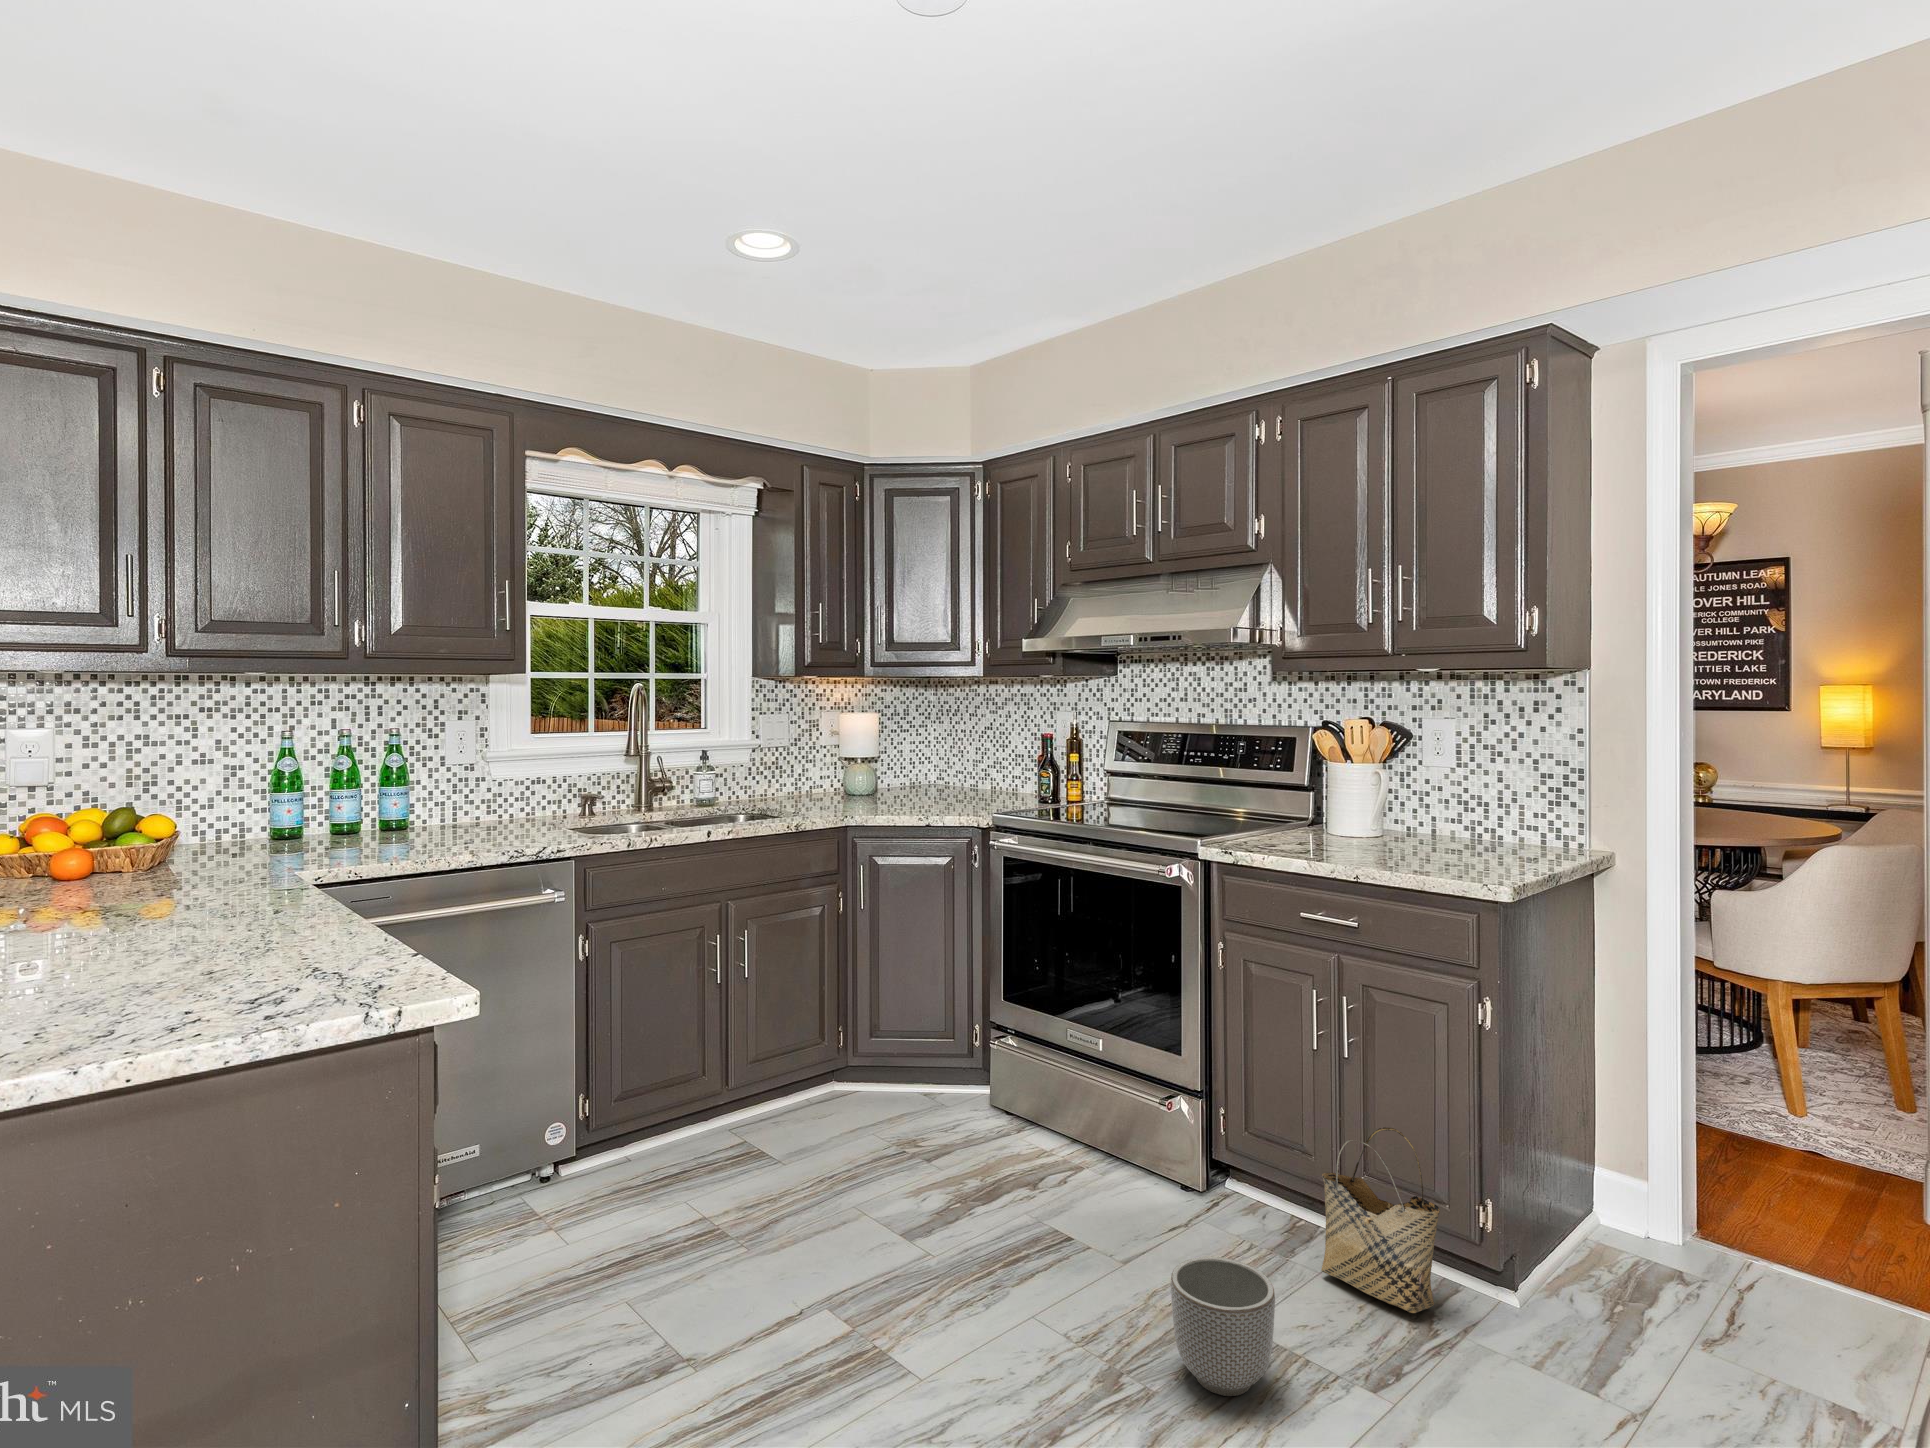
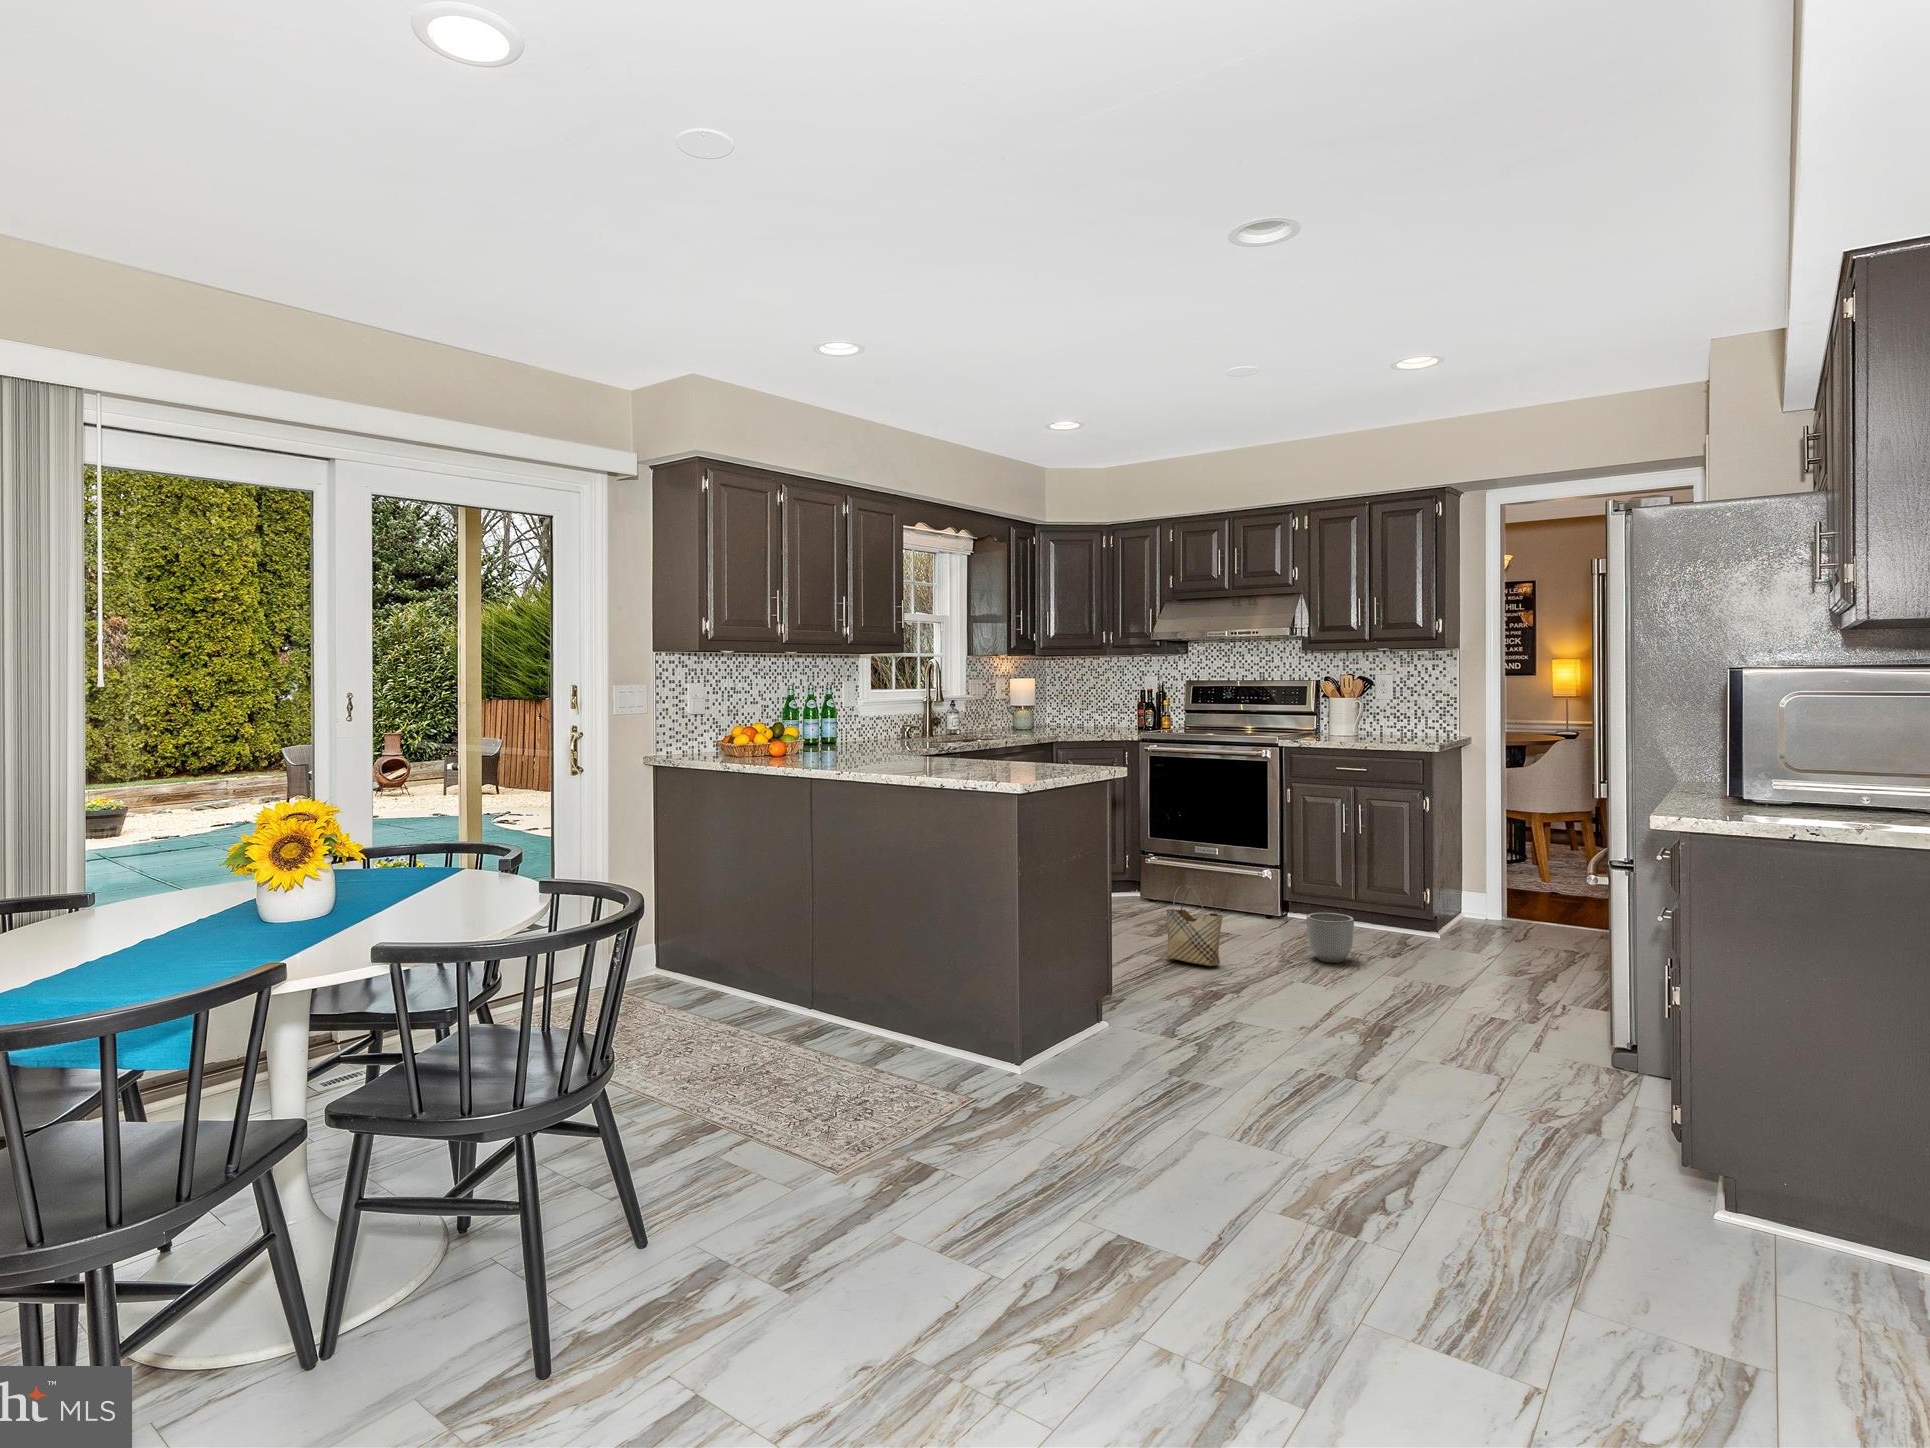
woven basket: present [1321,1128,1440,1313] -> present [1166,883,1223,966]

